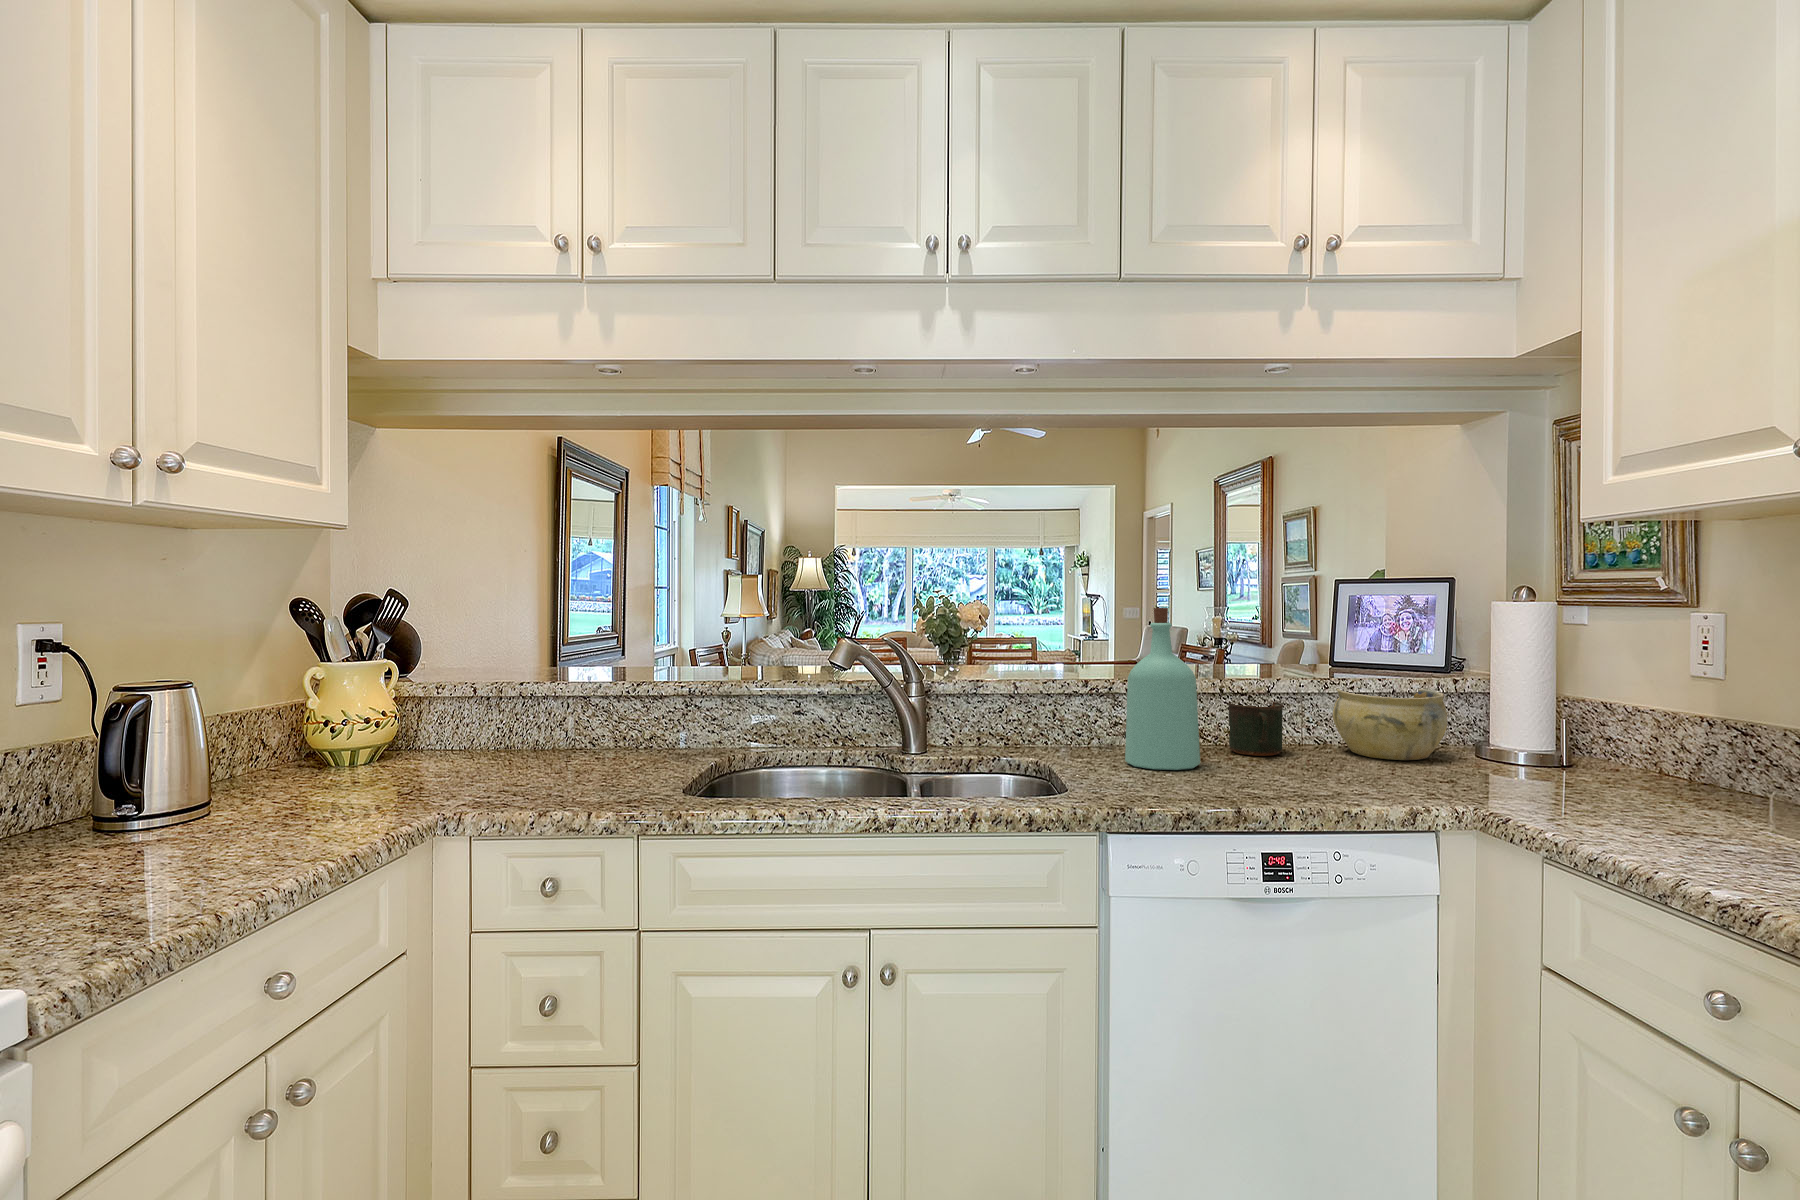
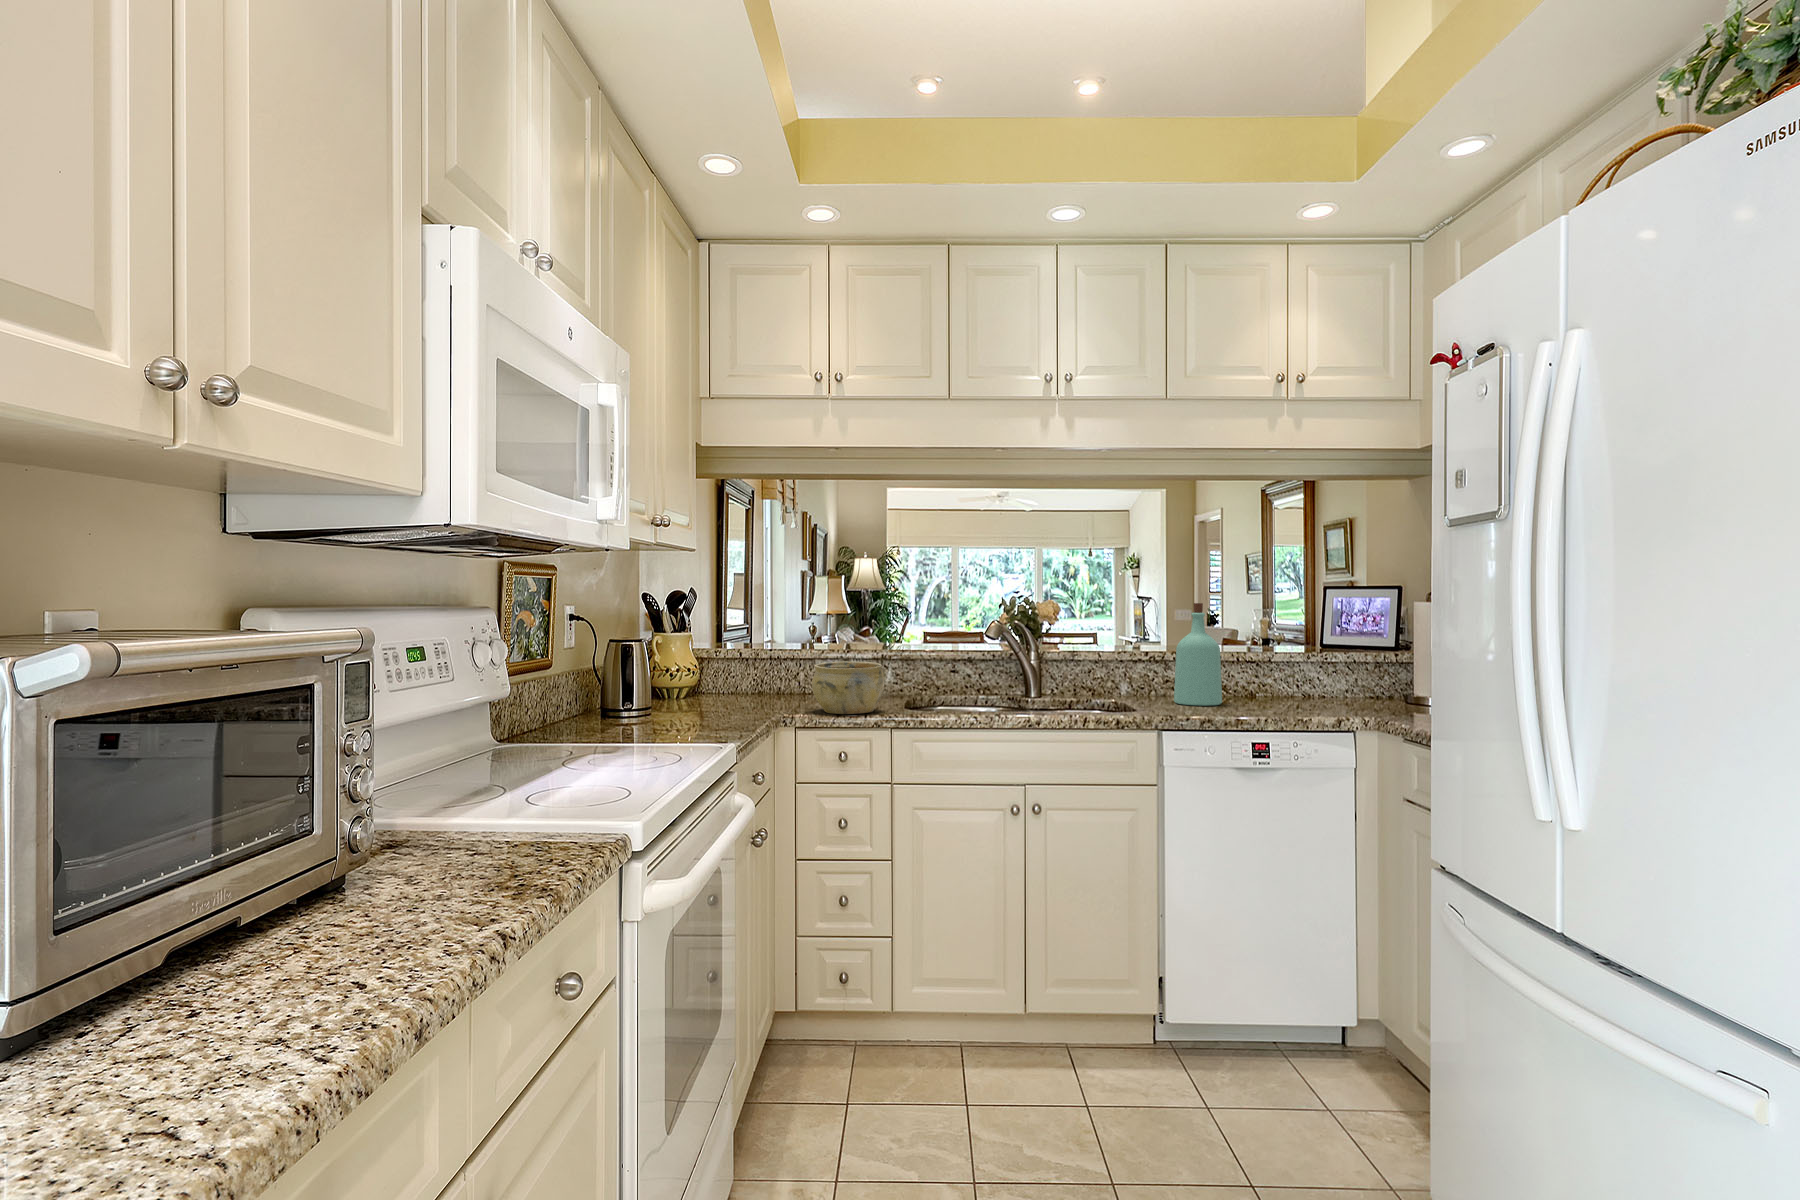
ceramic bowl: present [1333,689,1447,760] -> present [812,661,885,714]
mug: present [1228,702,1283,756] -> none [1242,666,1278,701]

